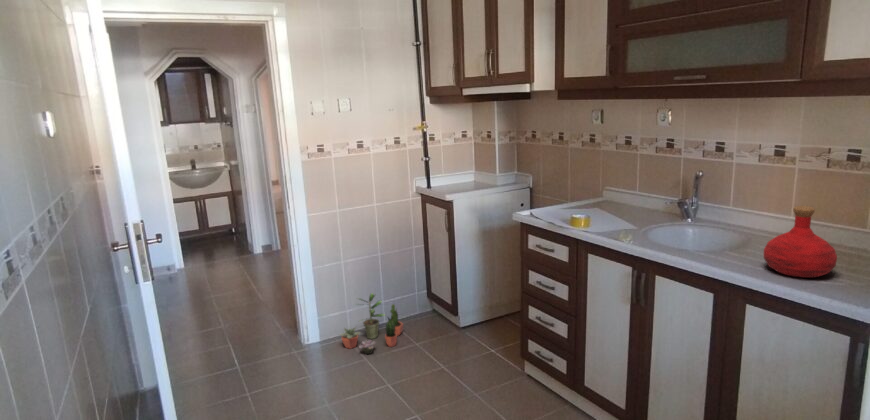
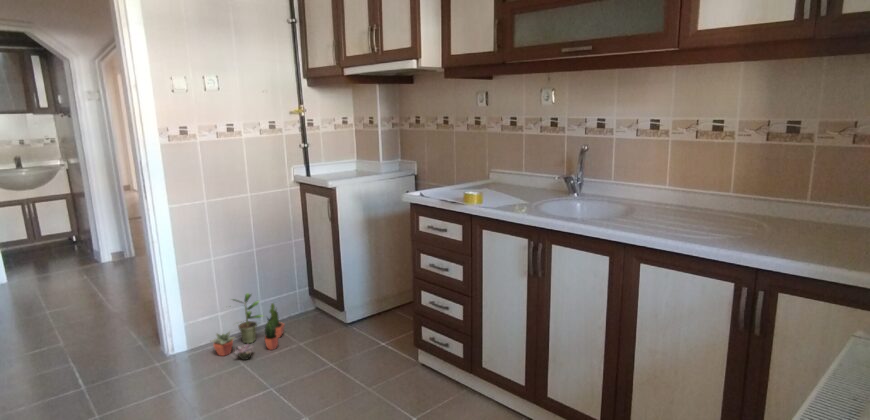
bottle: present [764,206,837,278] -> none [652,168,716,236]

